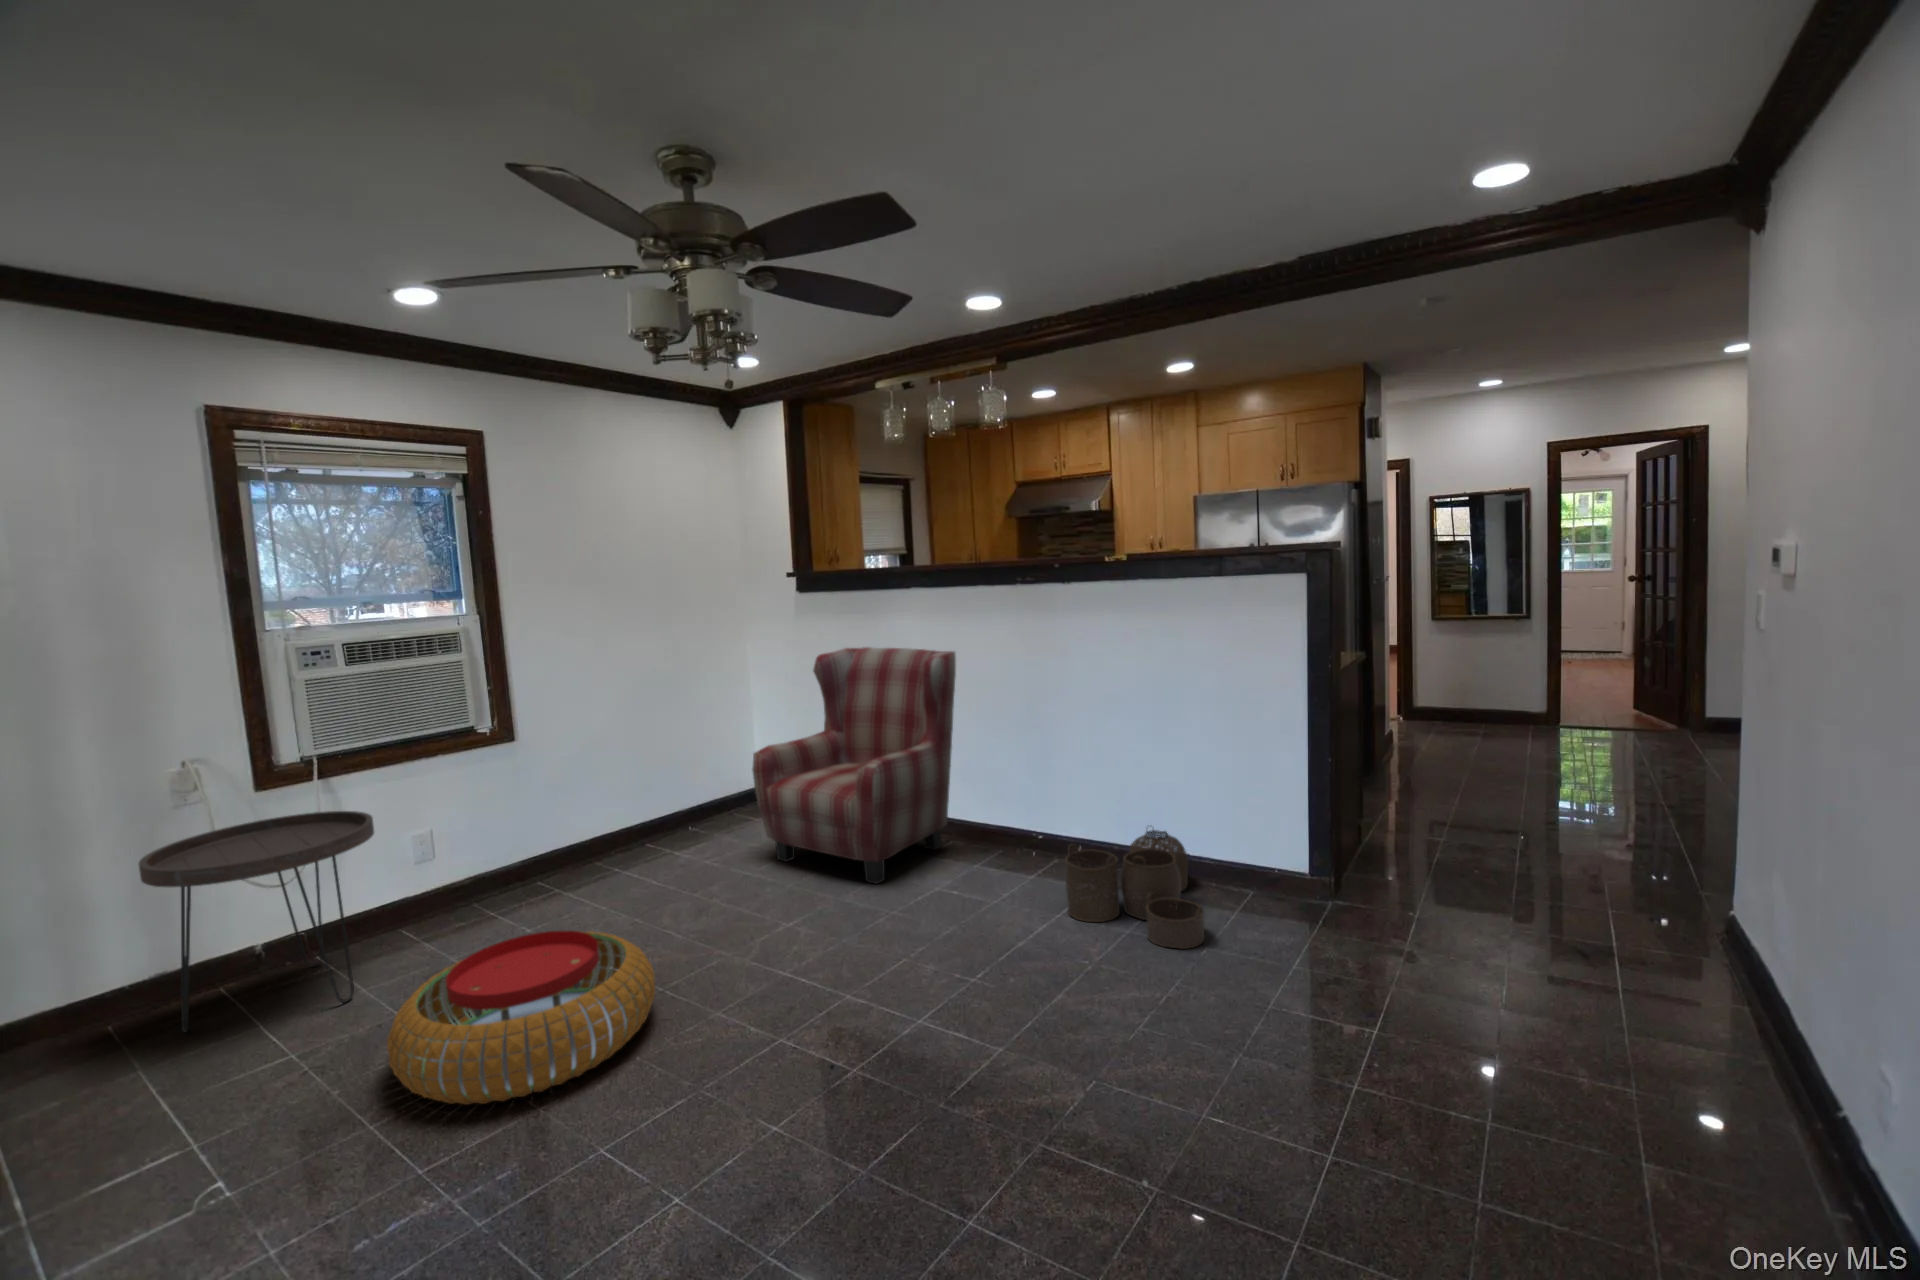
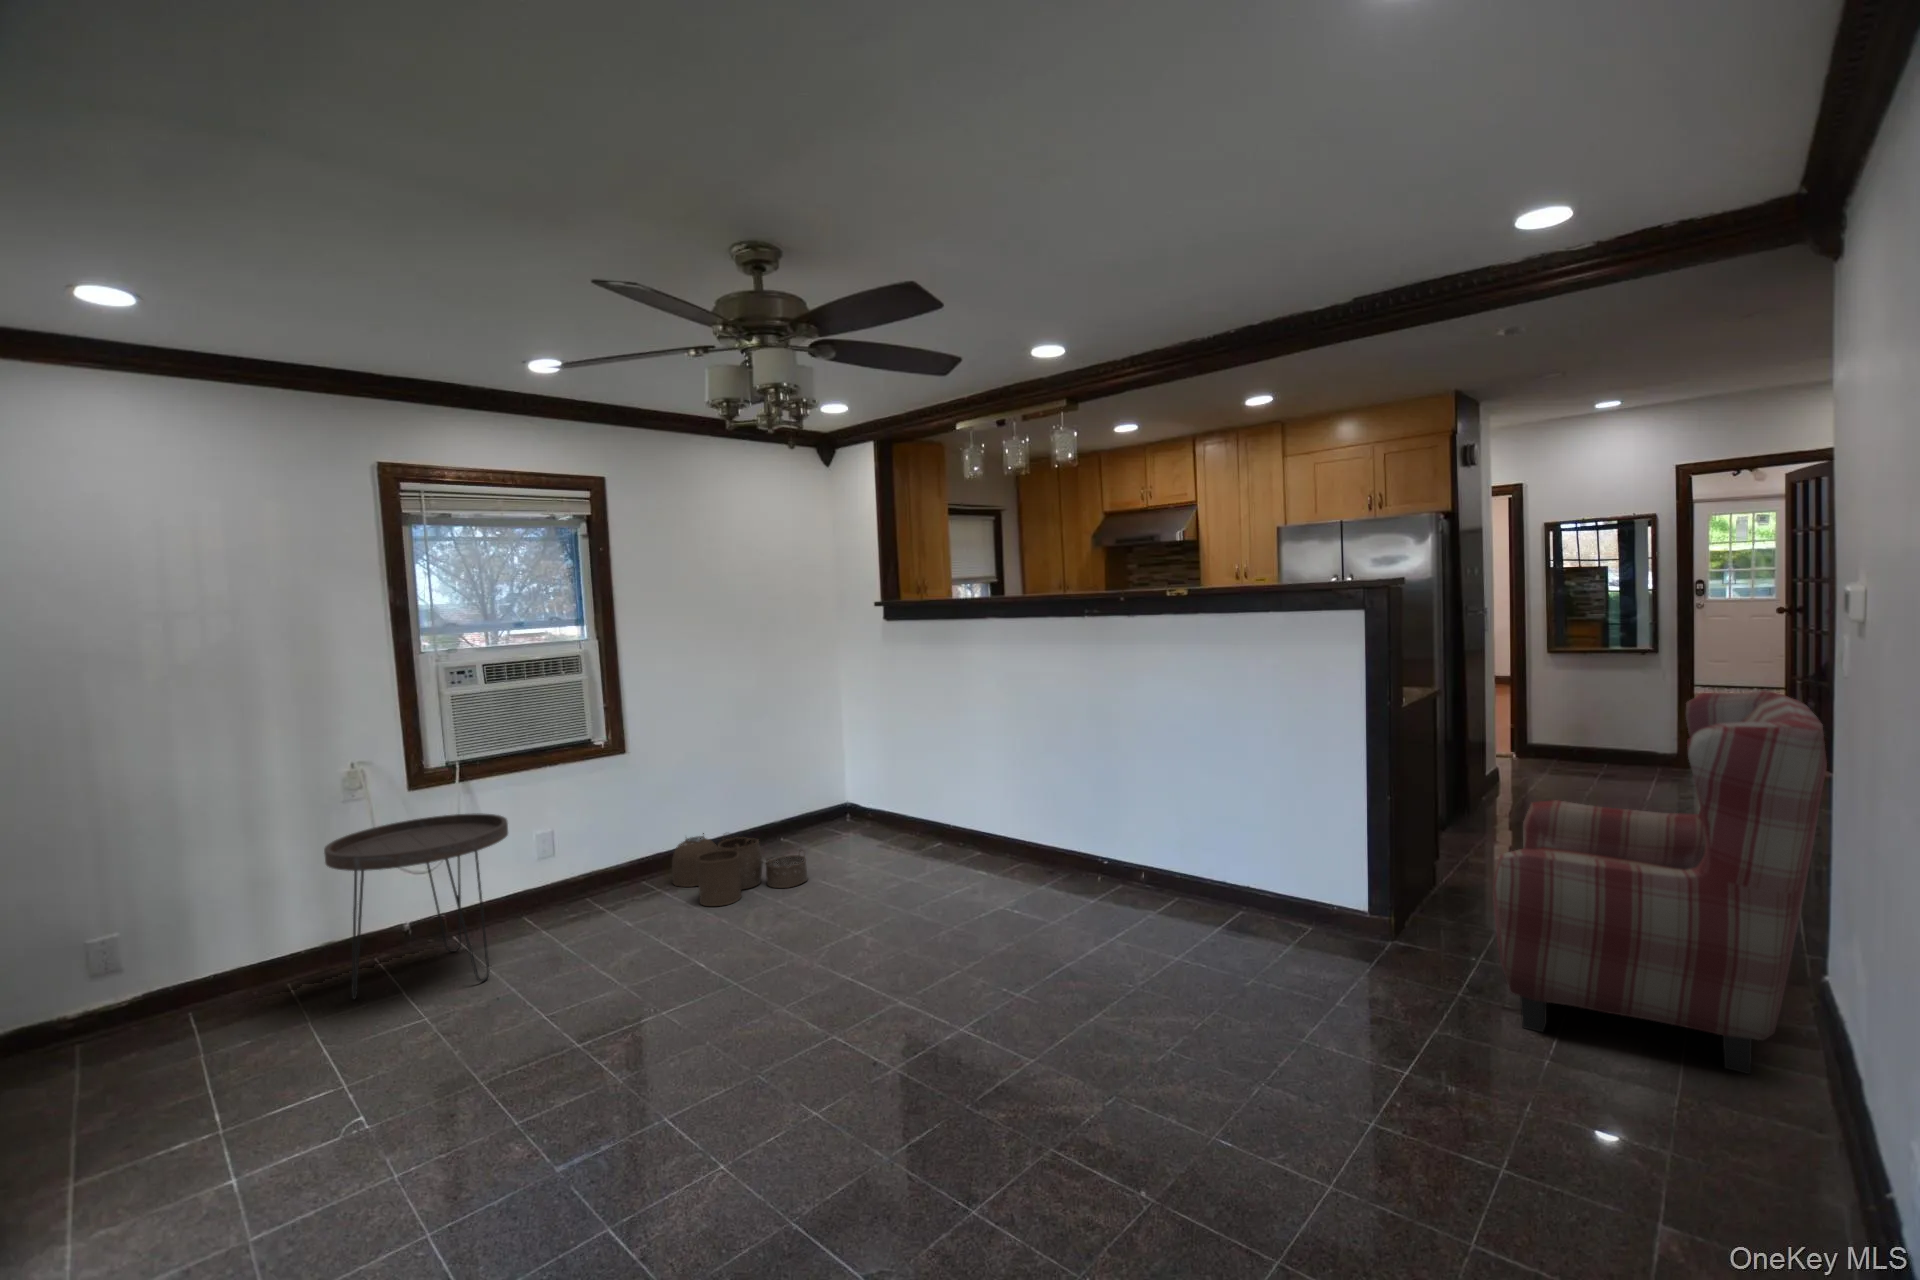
armchair: present [752,647,956,884] -> present [1493,691,1827,1074]
woven basket: present [1065,830,1204,949] -> present [672,833,807,906]
pouf: present [387,931,656,1105] -> none [524,924,749,1066]

